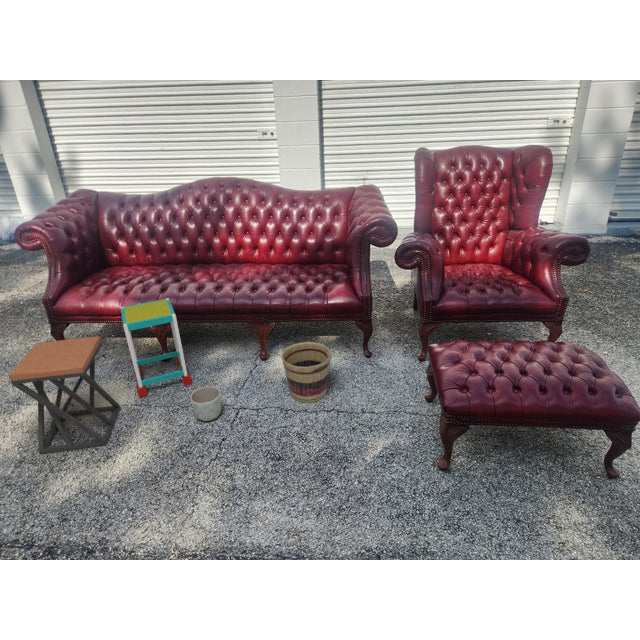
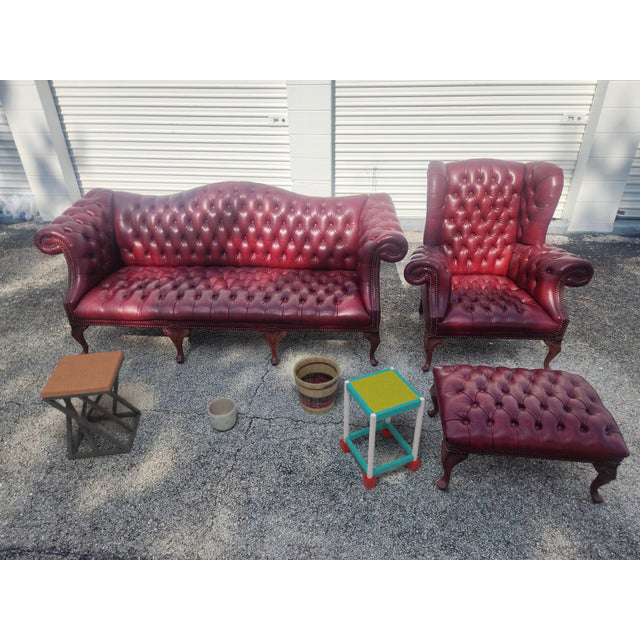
side table: present [121,298,192,398] -> present [340,367,425,489]

